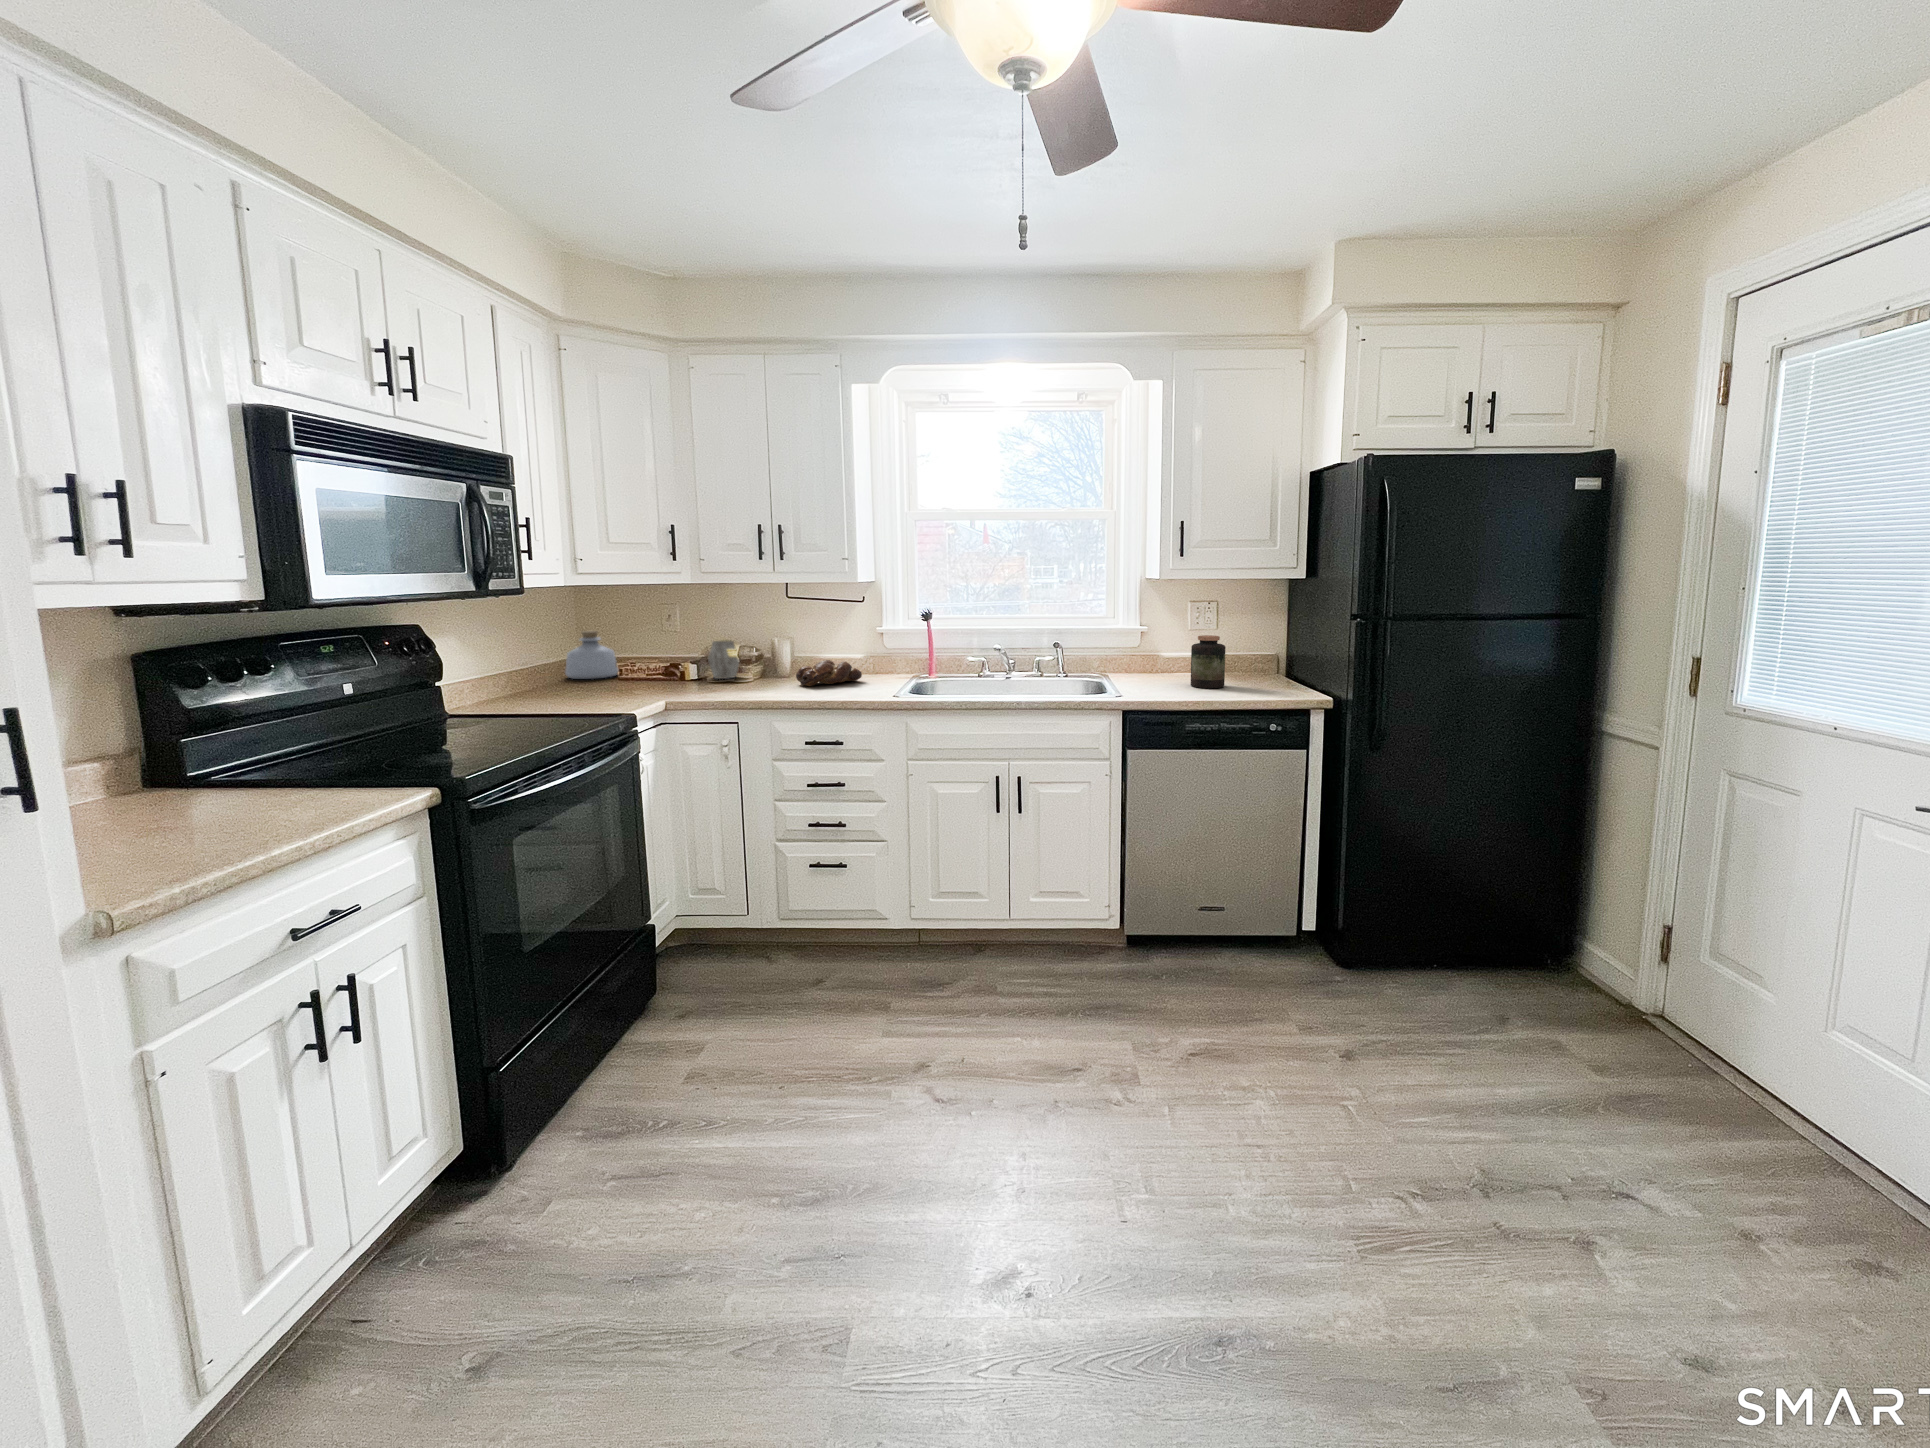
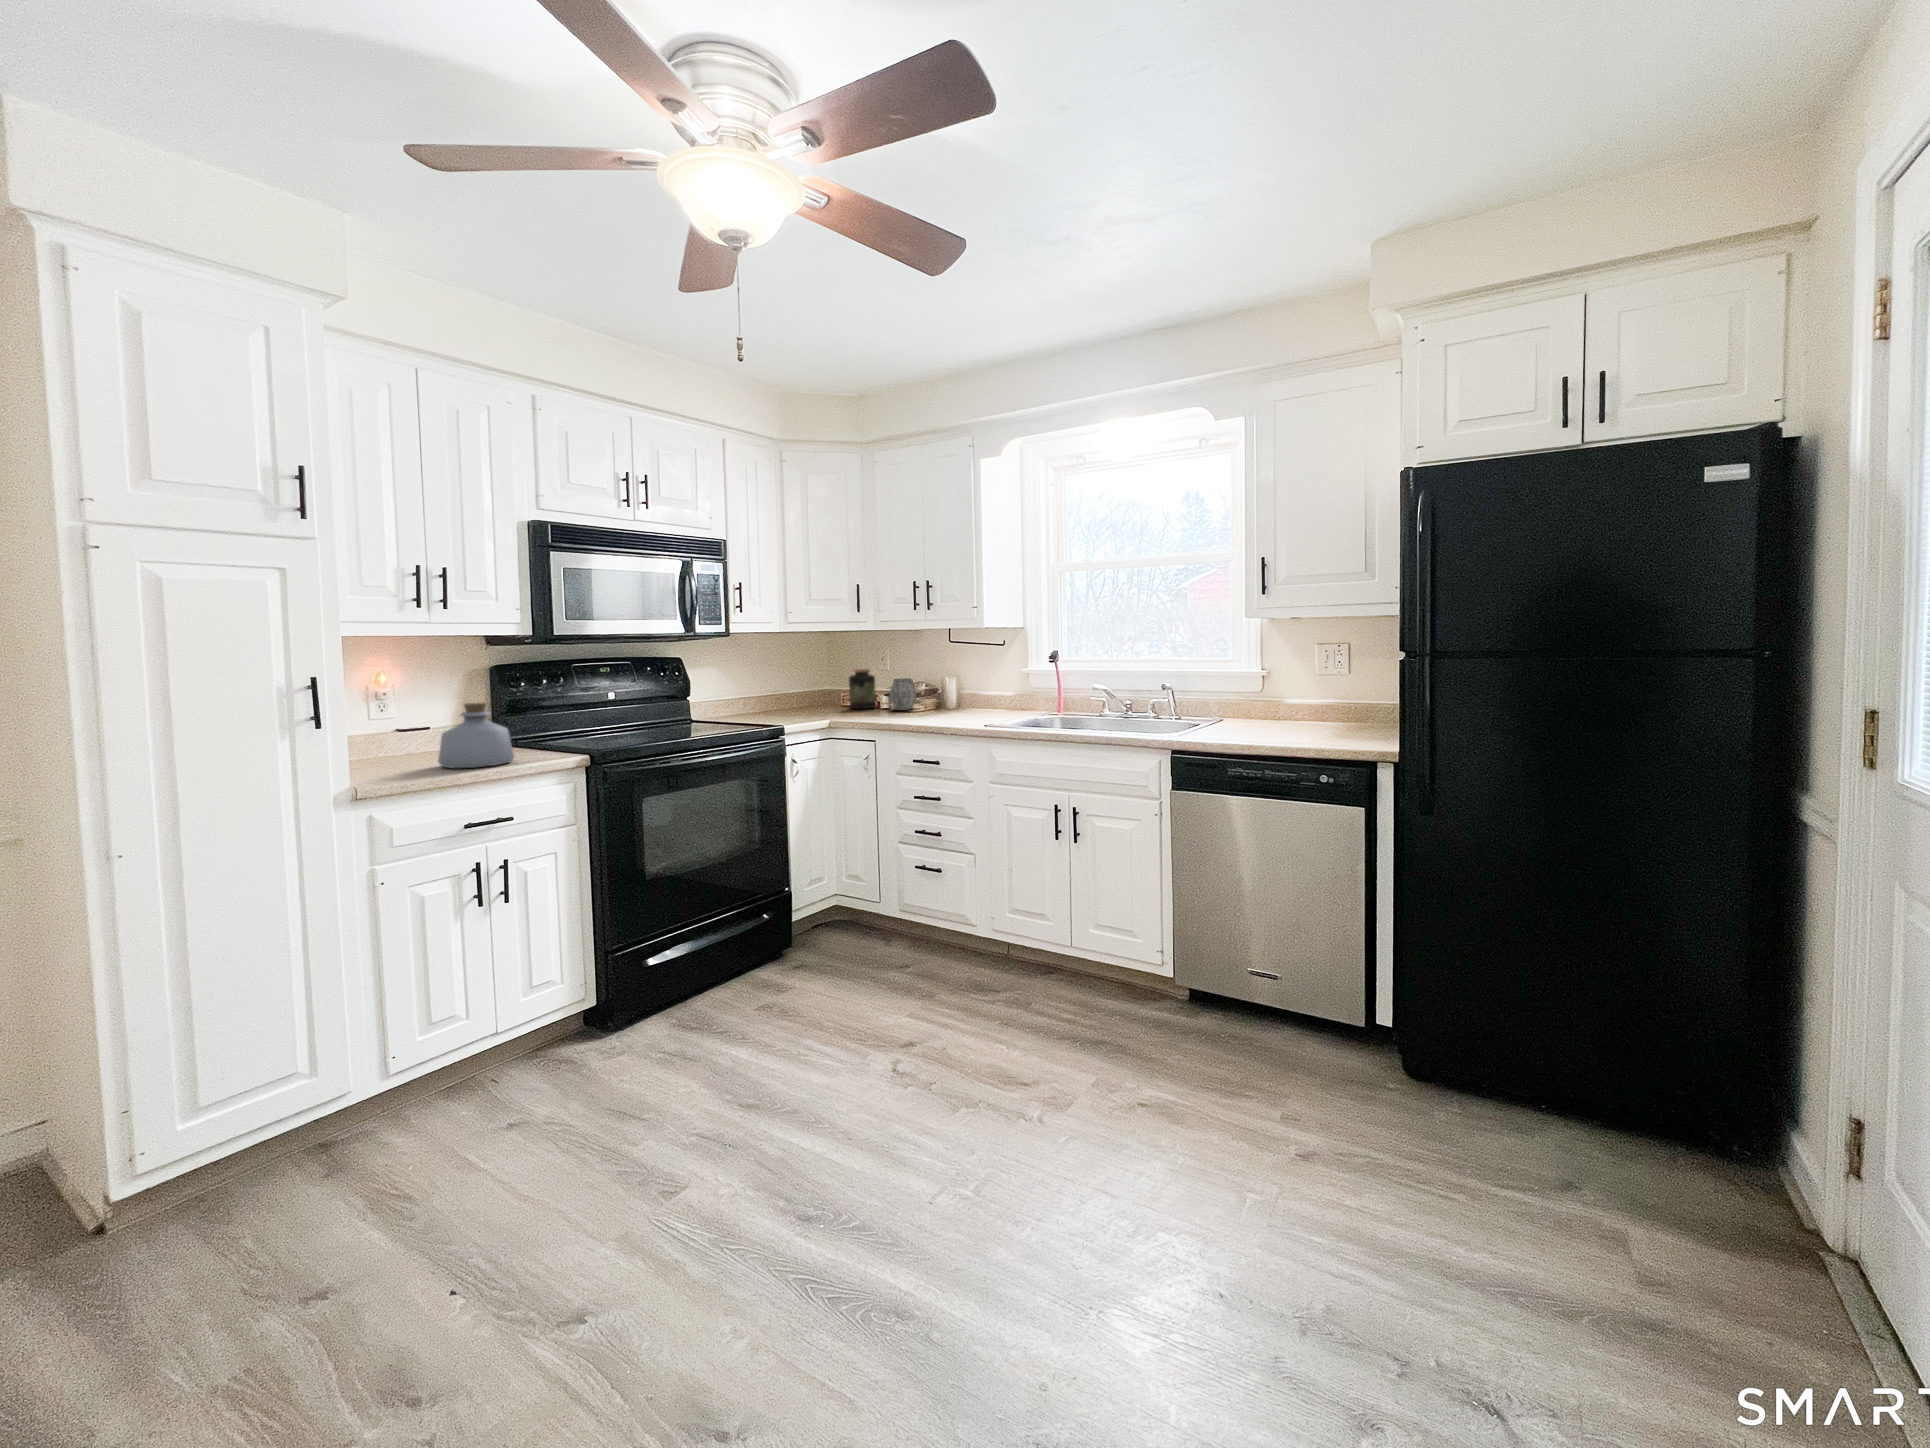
bottle: present [565,631,618,679] -> present [438,703,514,768]
jar: present [1191,635,1226,688] -> present [849,668,876,709]
bread loaf: present [796,660,862,686] -> none [937,696,993,717]

